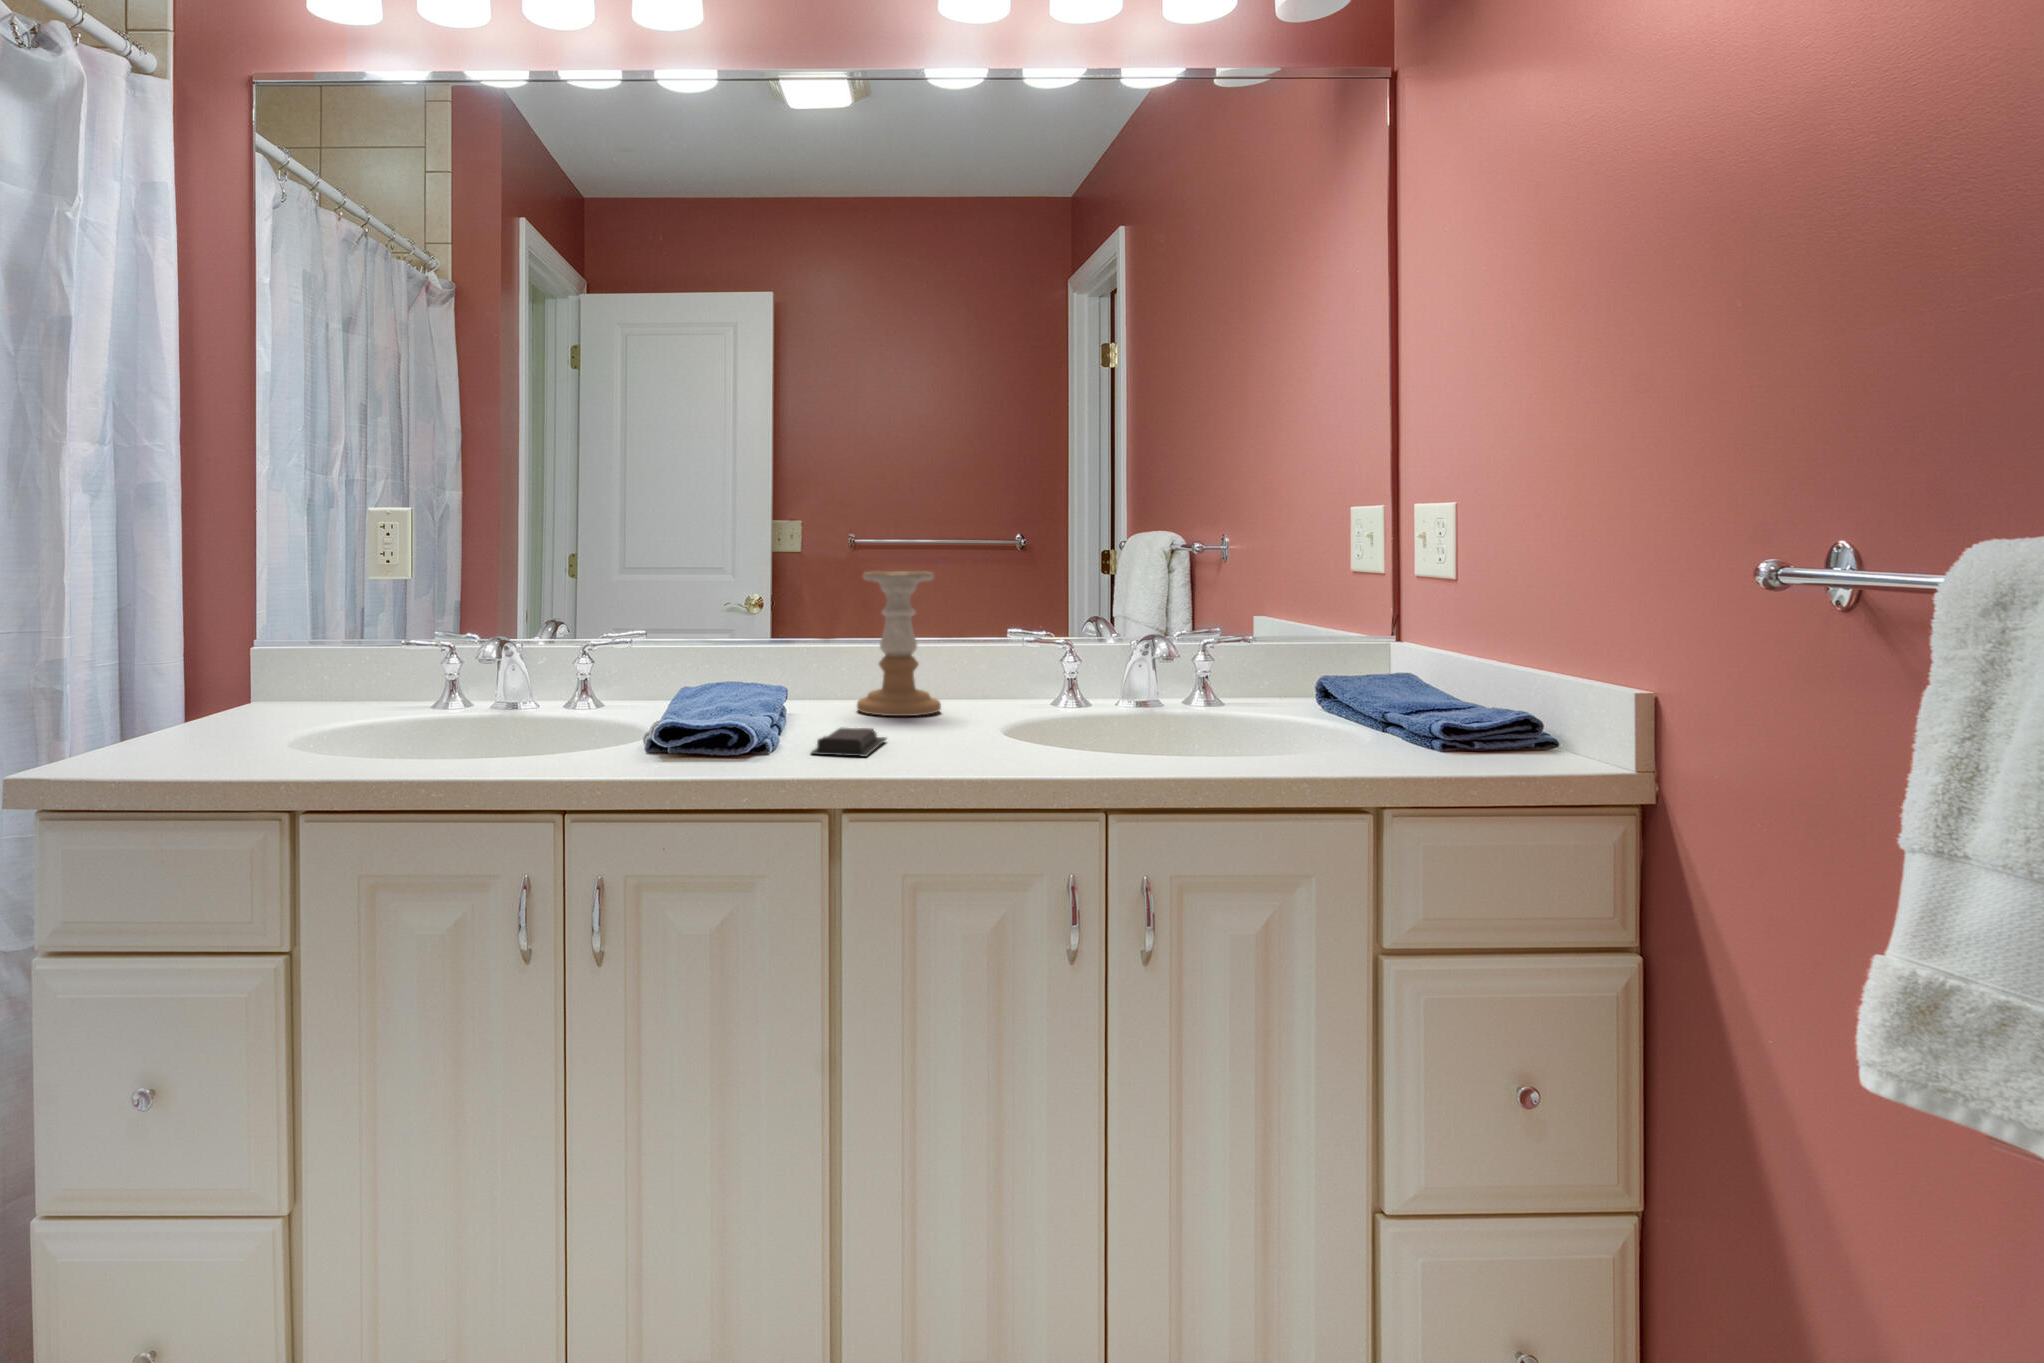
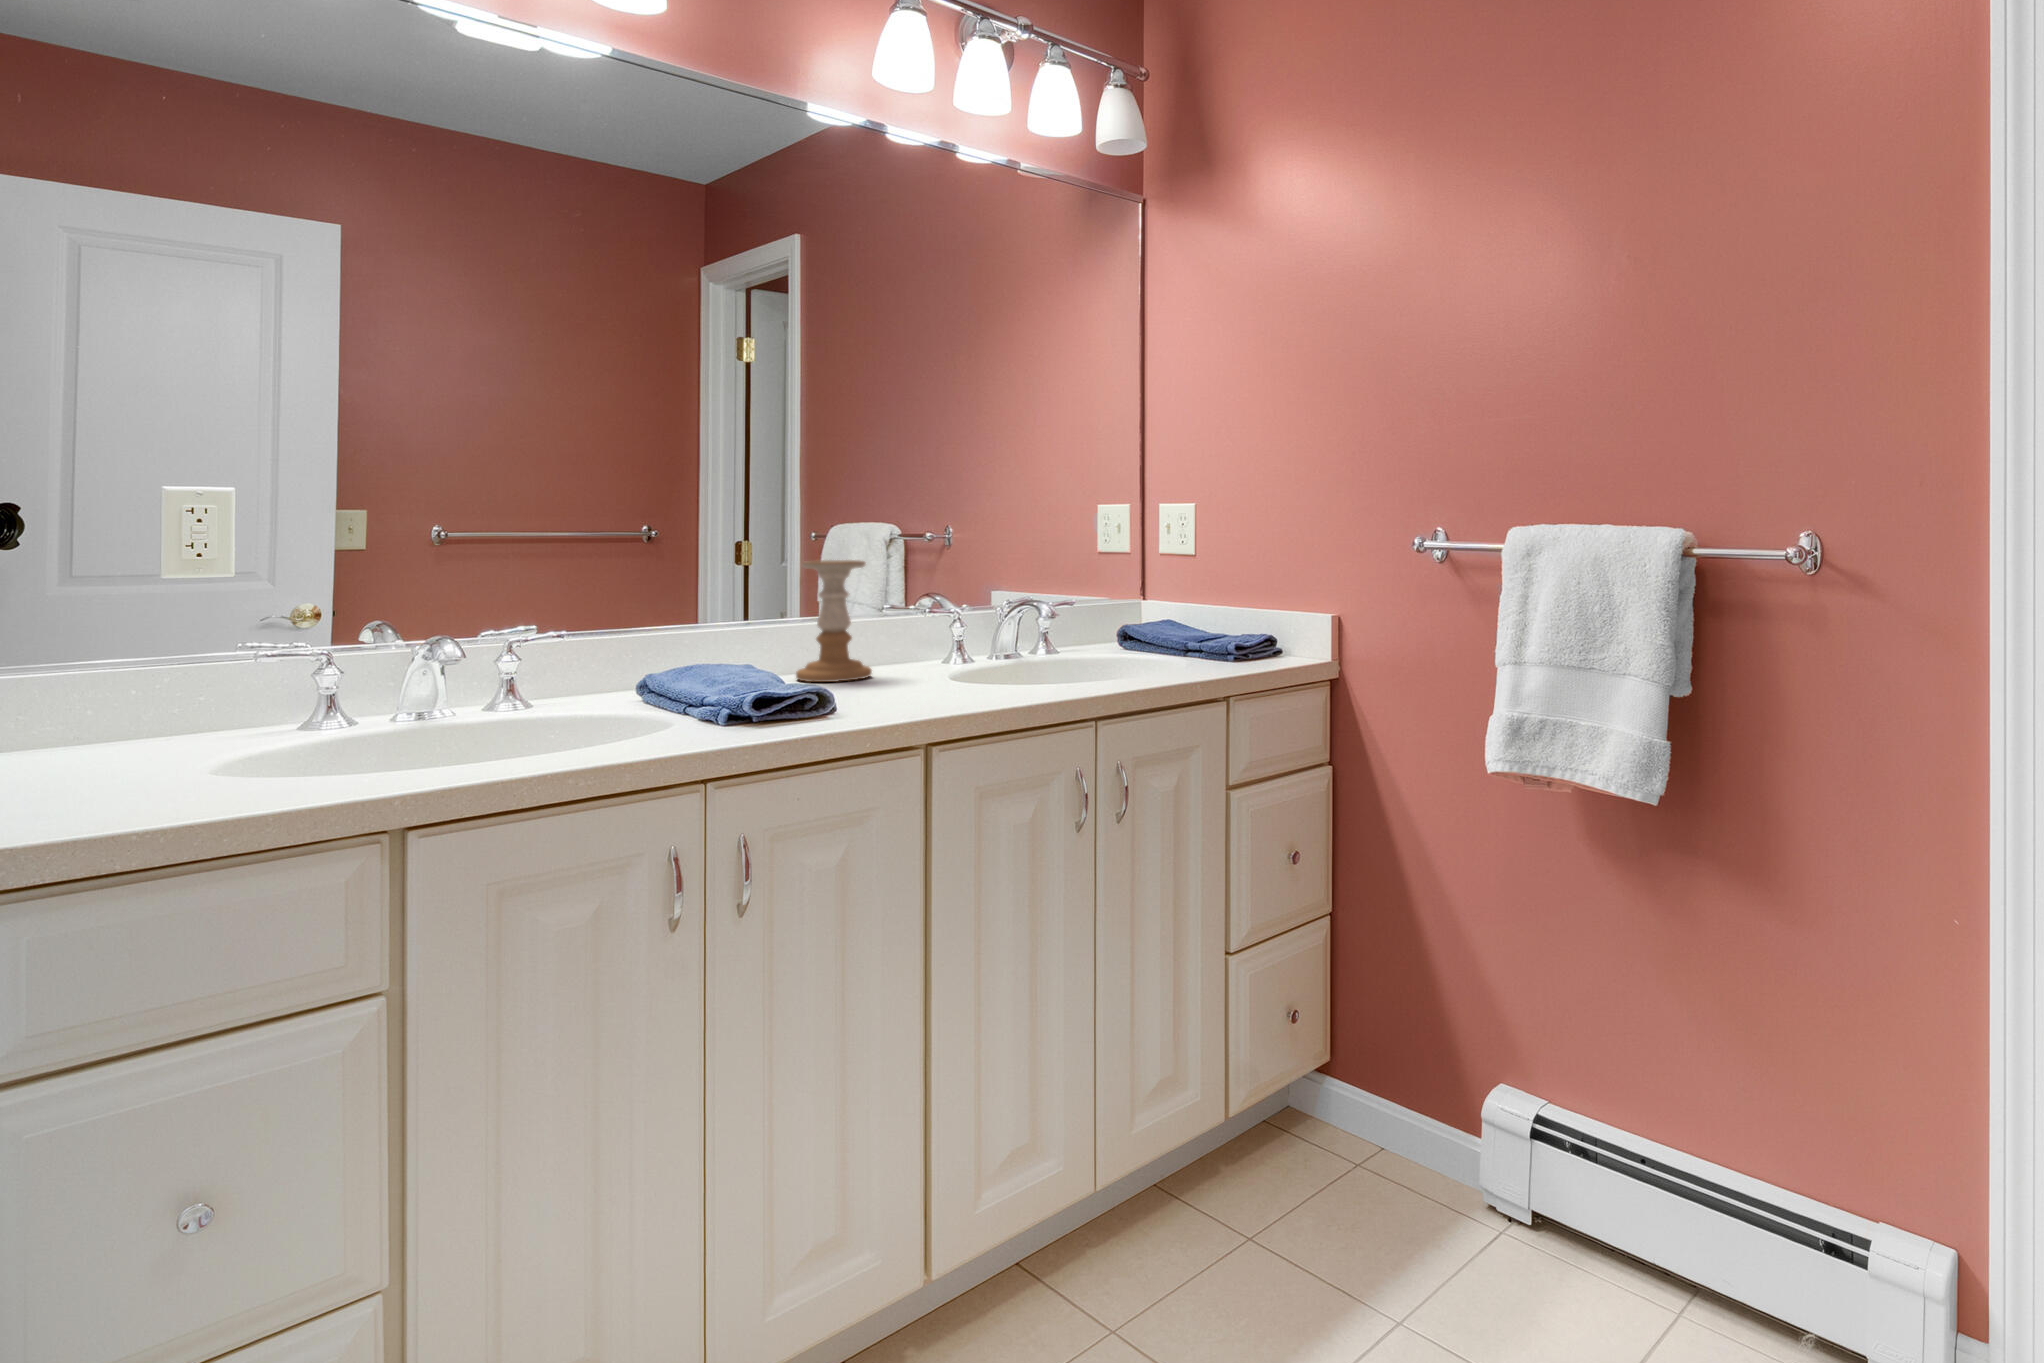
soap bar: present [811,728,886,757] -> none [850,686,917,710]

